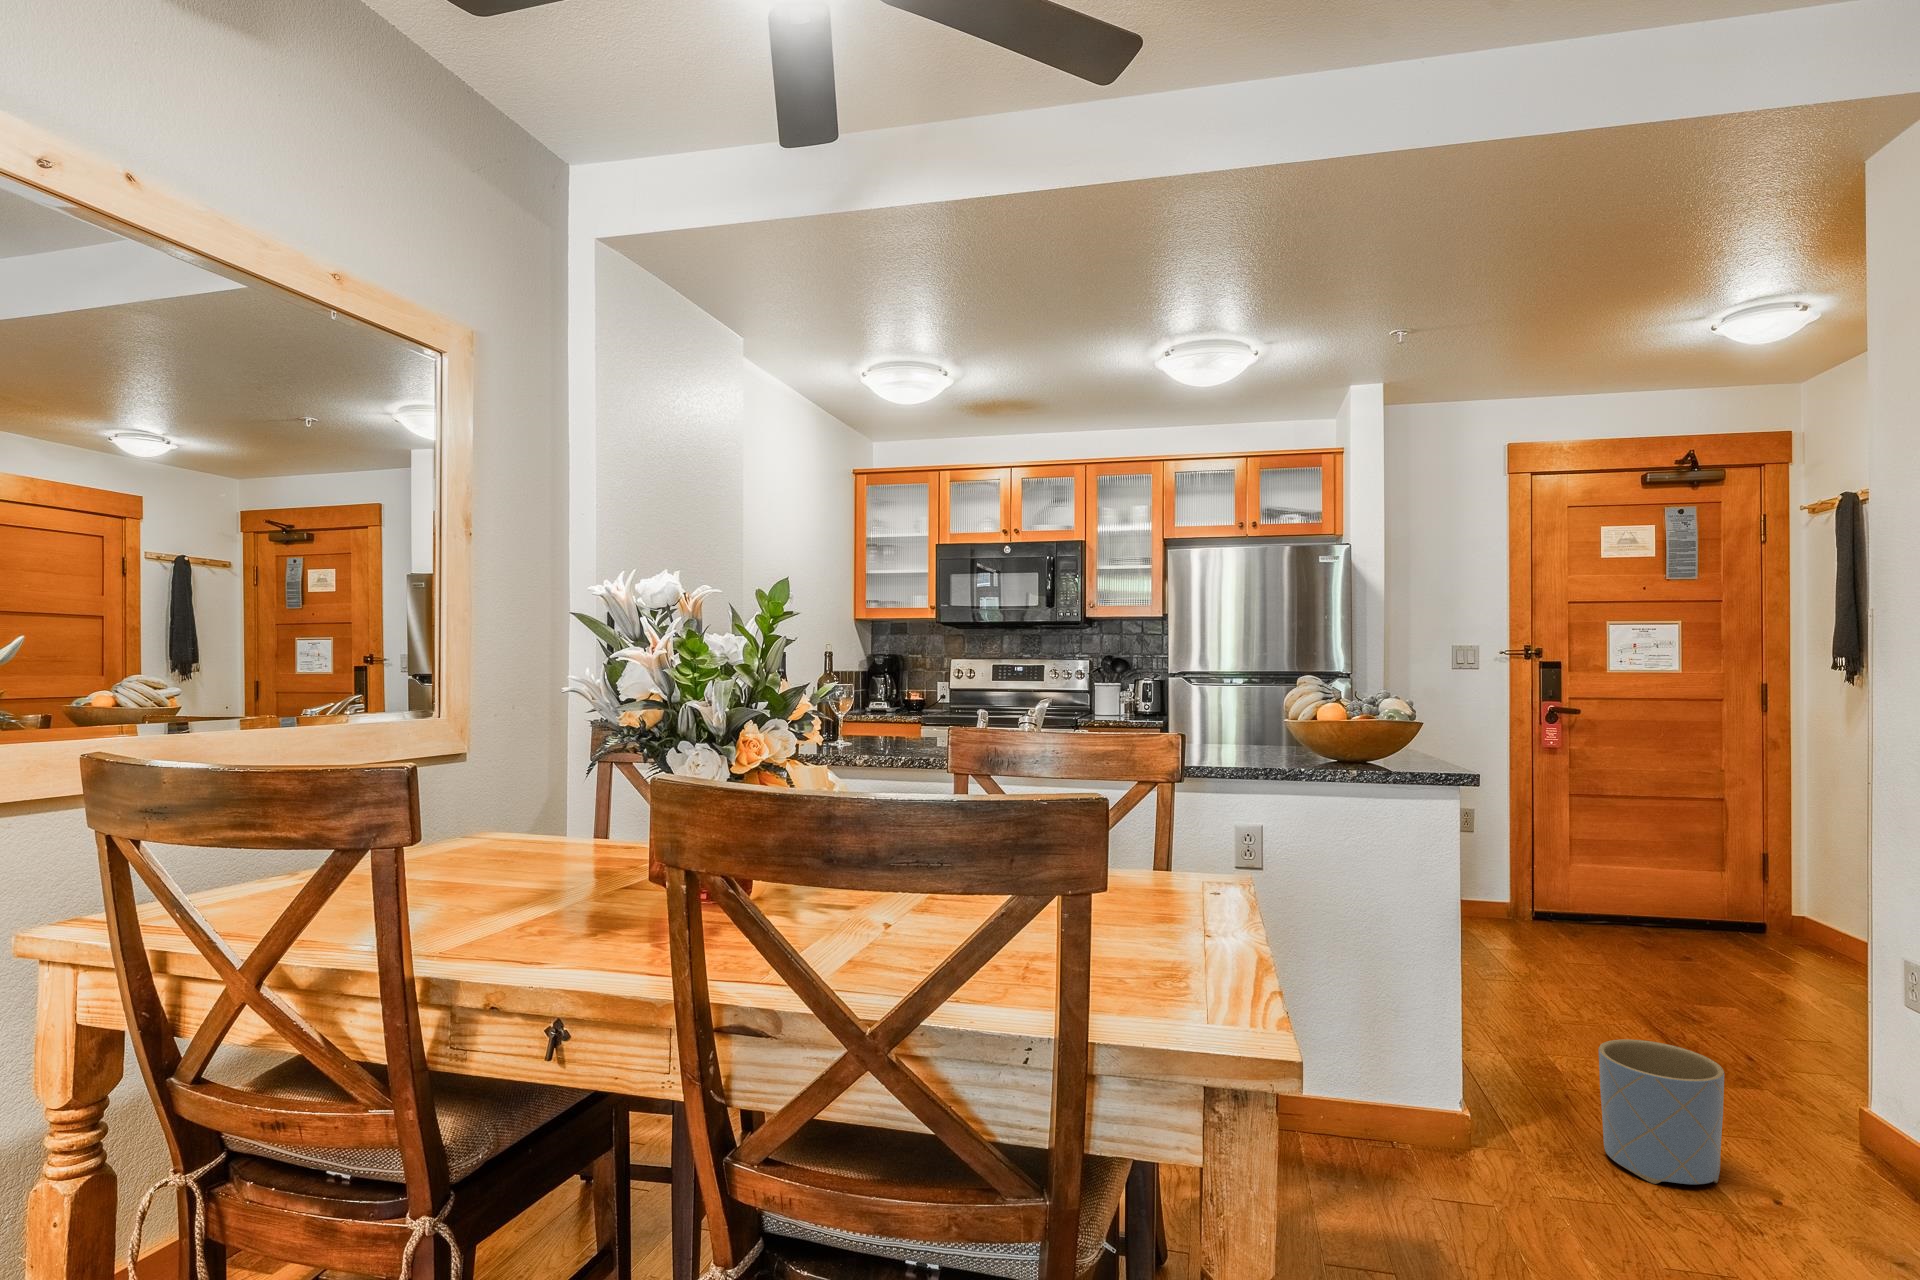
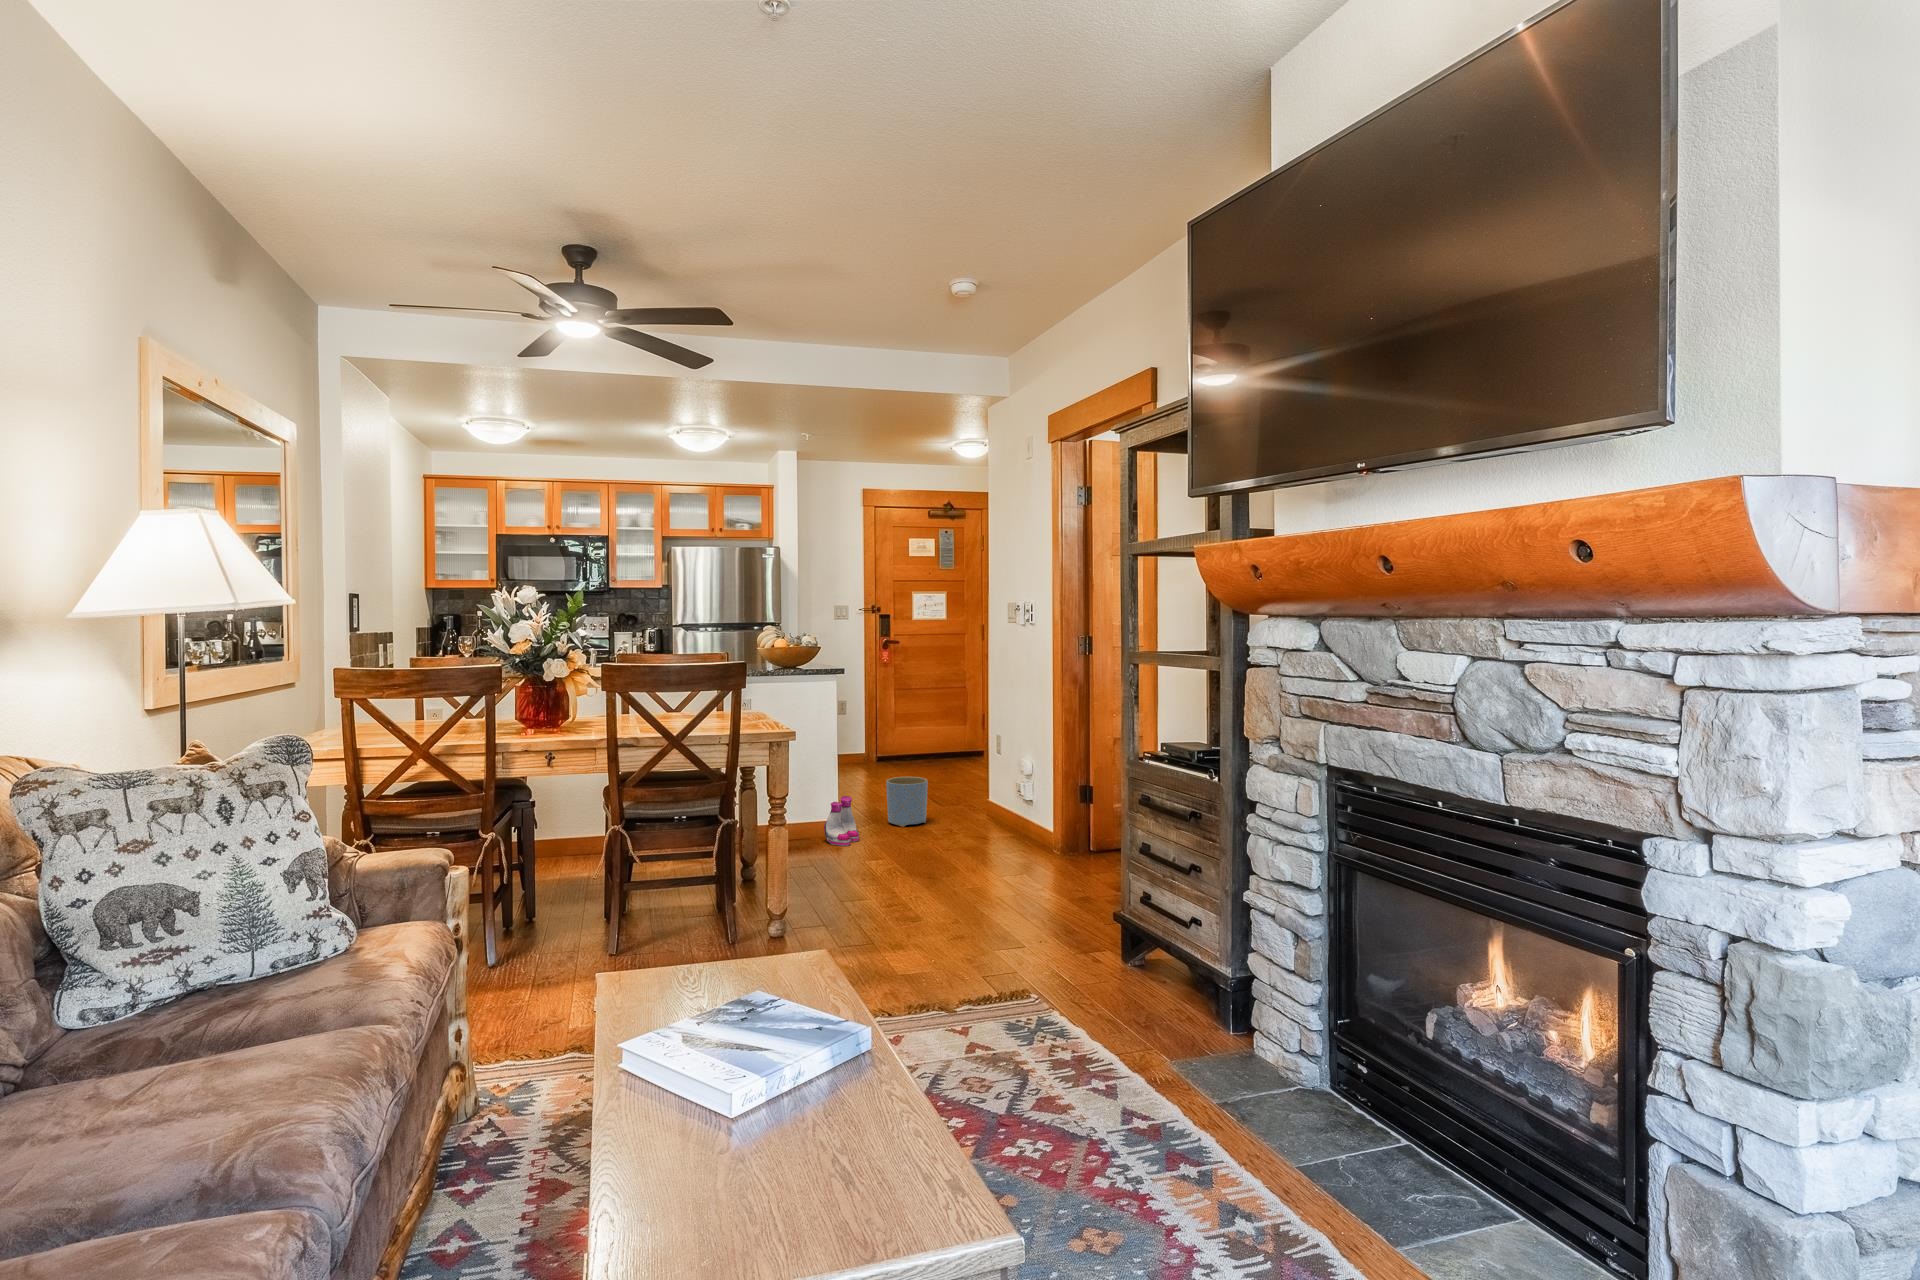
boots: none [1433,1090,1533,1241] -> present [824,796,859,846]

